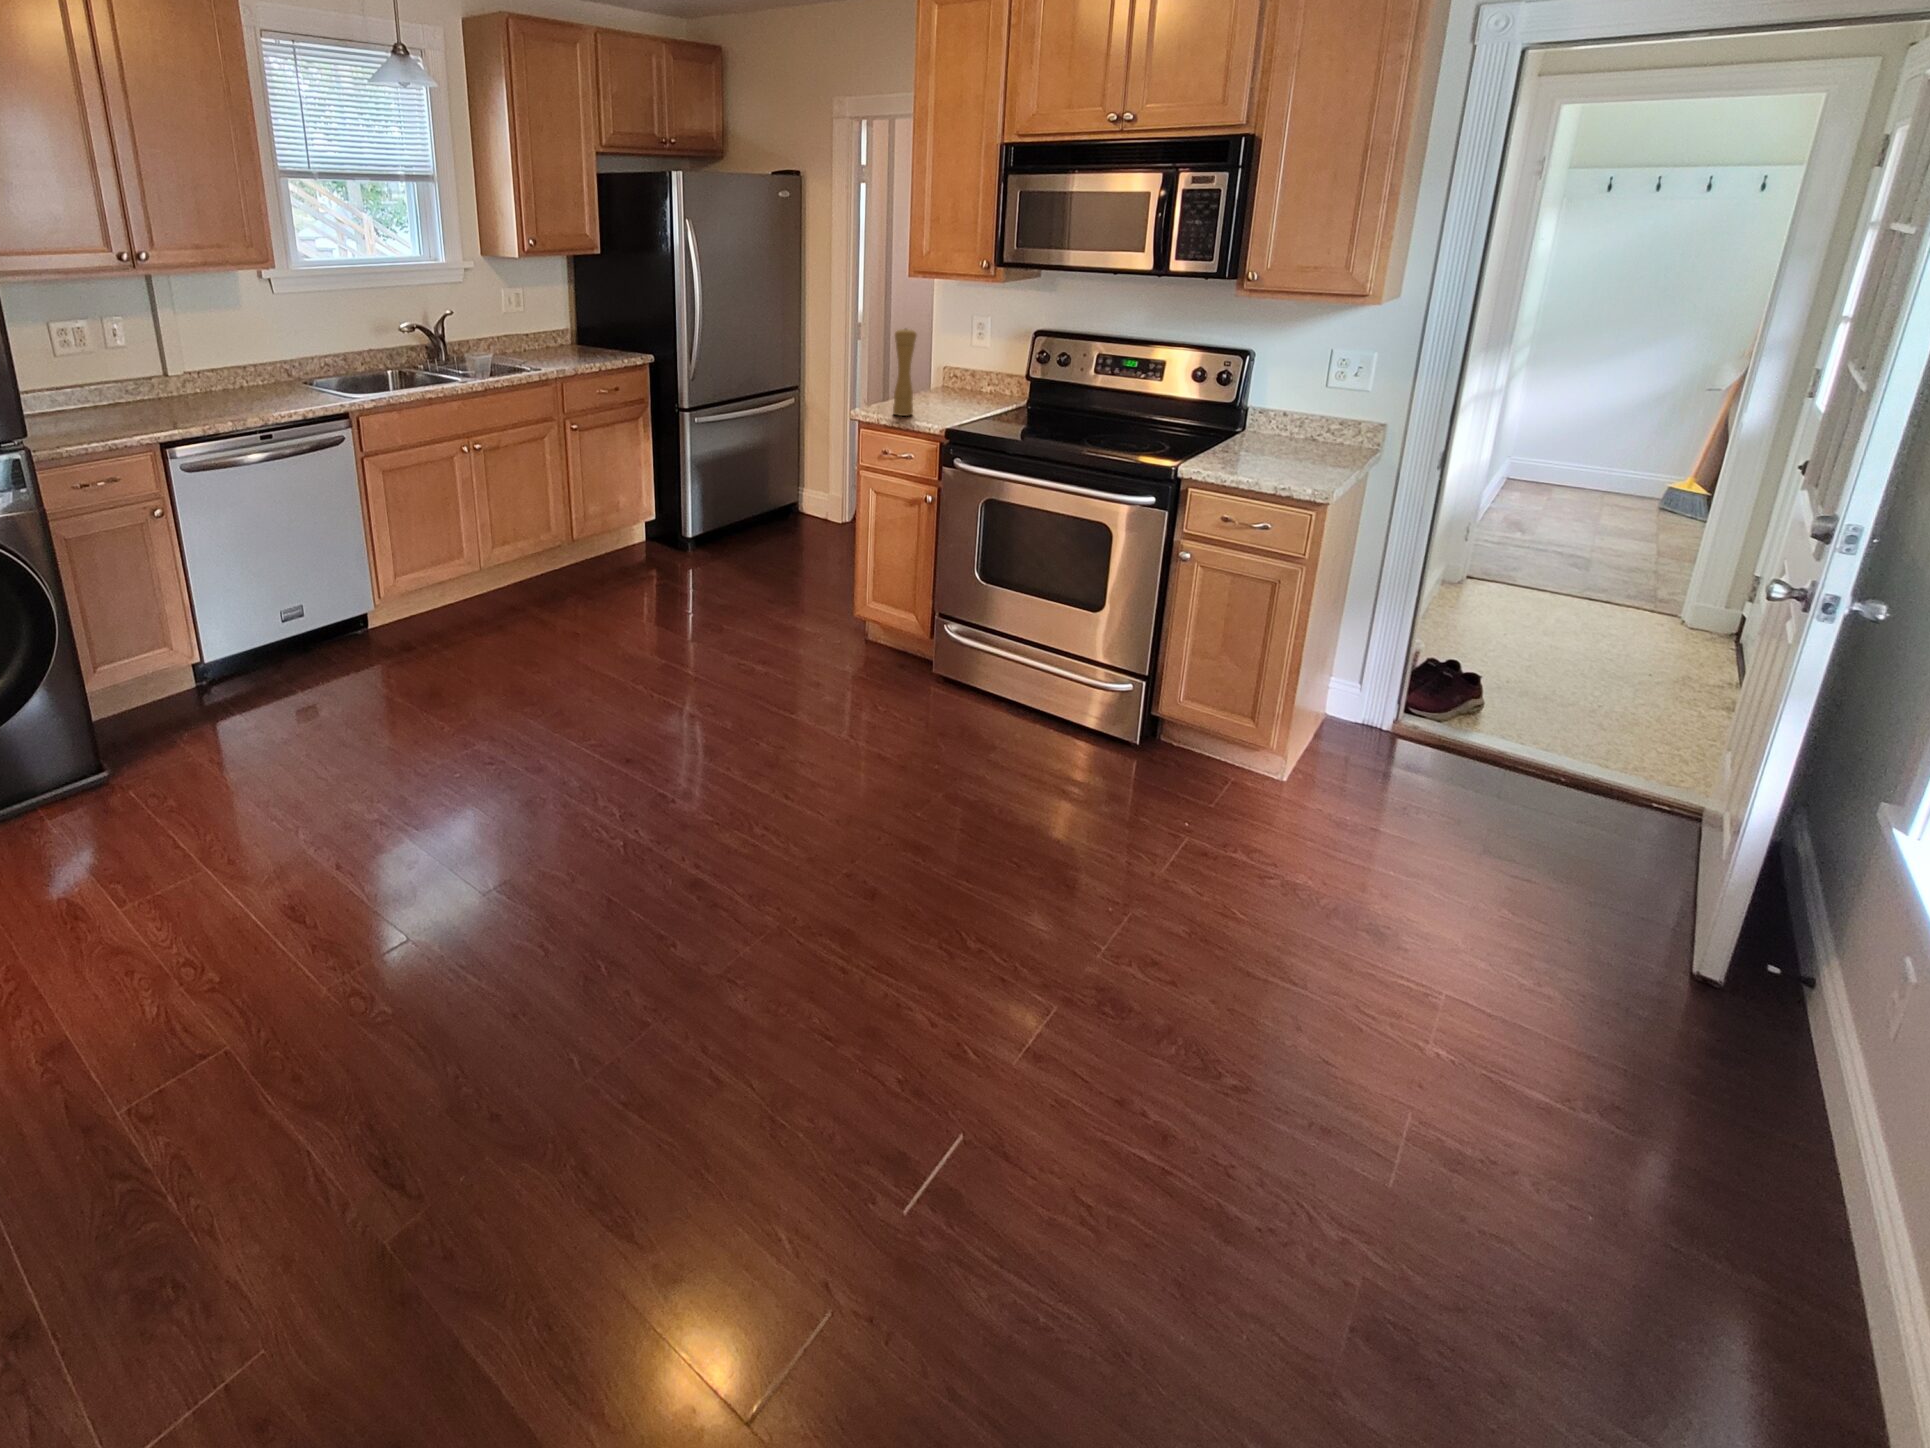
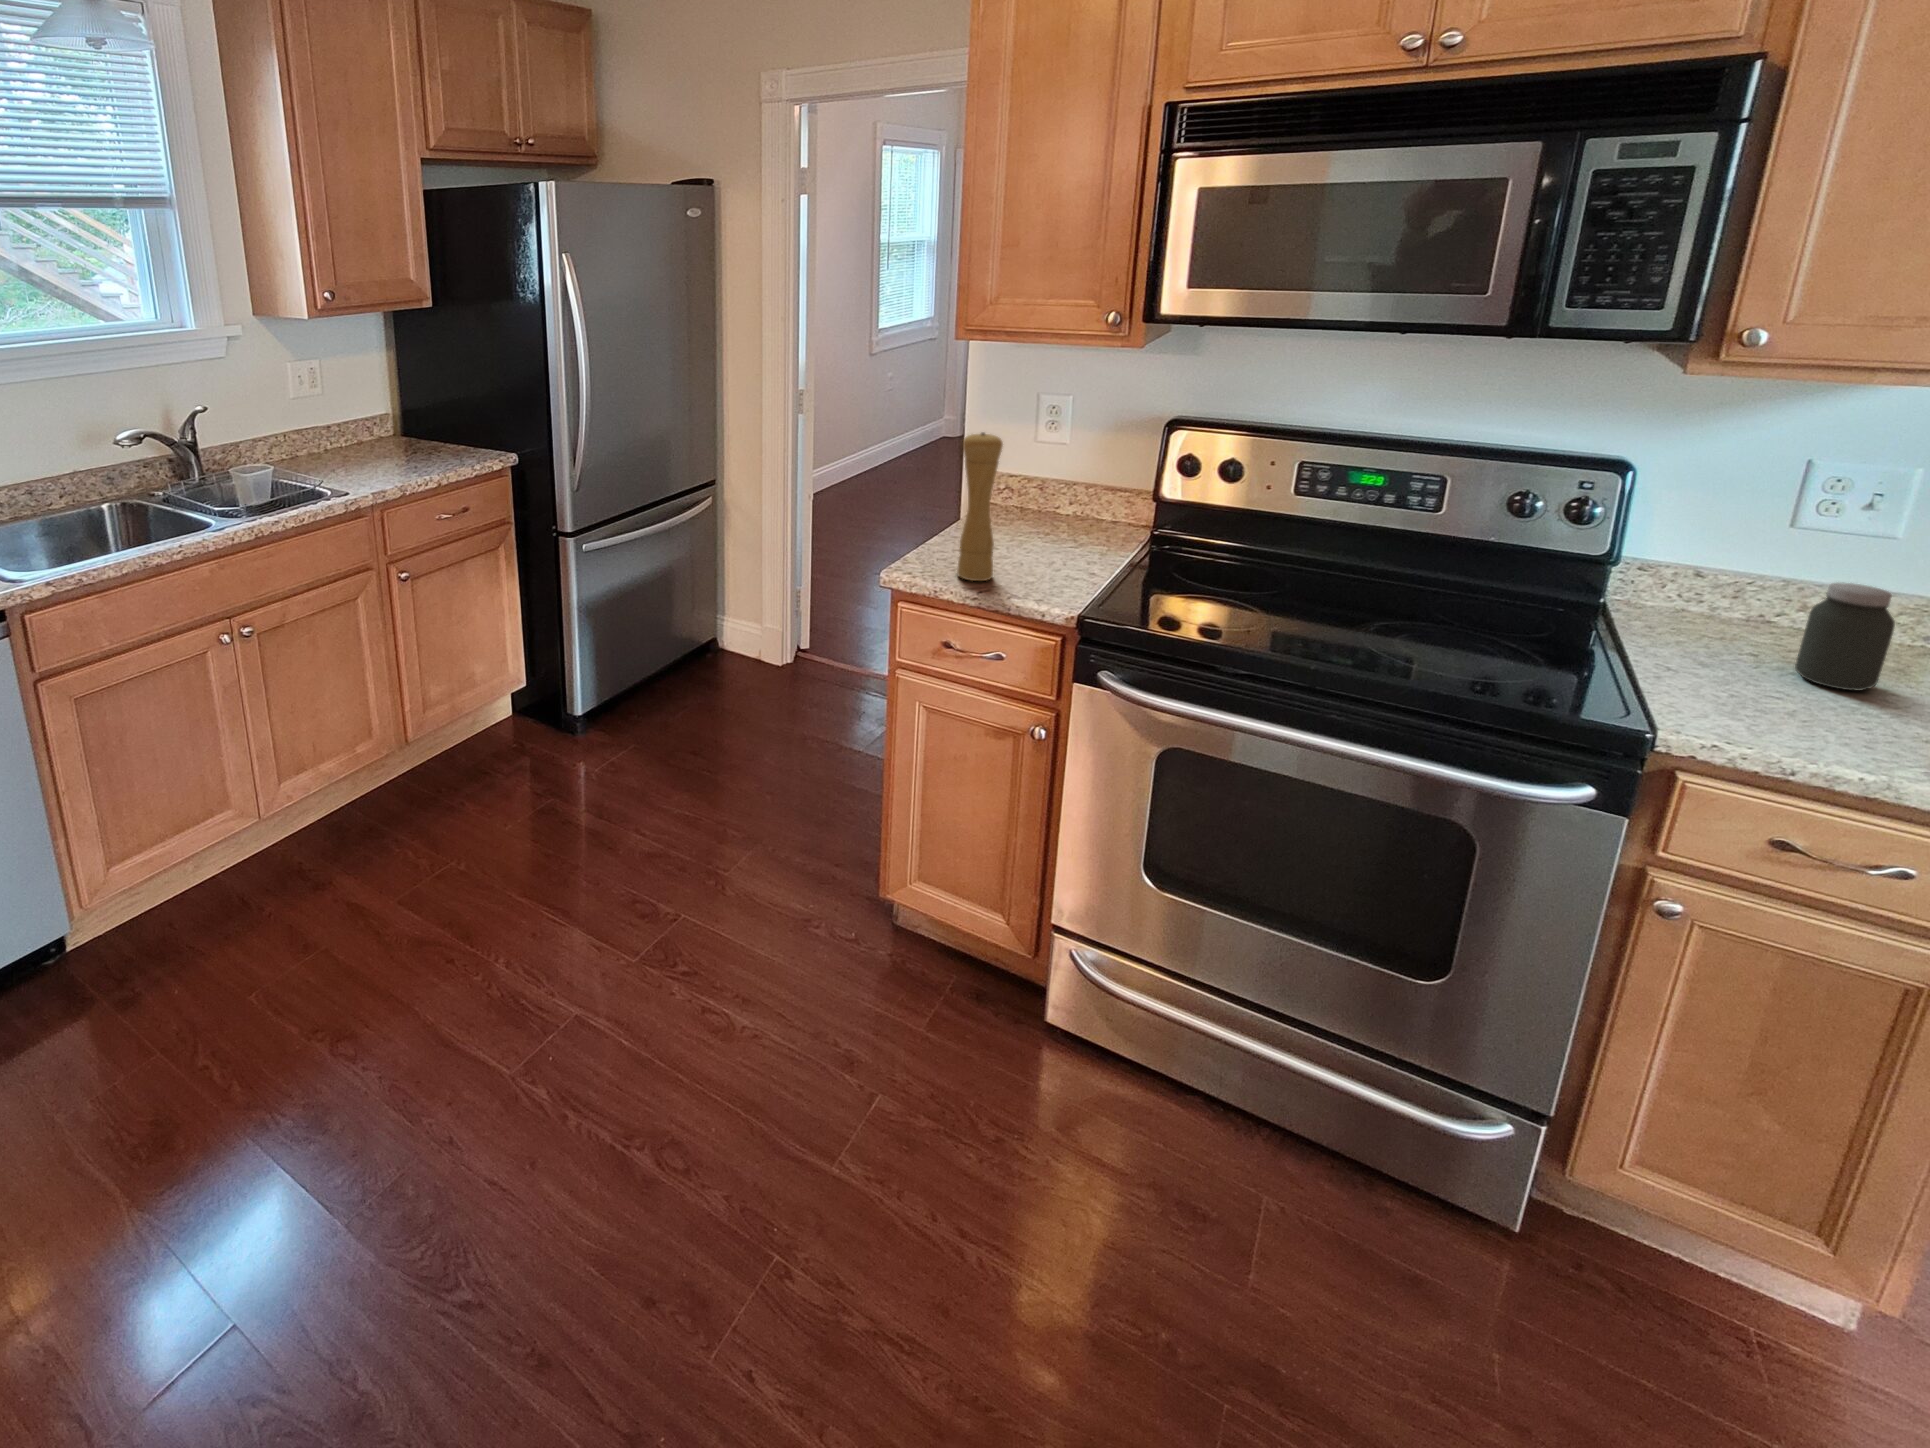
jar: none [1291,406,1327,461] -> present [1795,583,1895,691]

